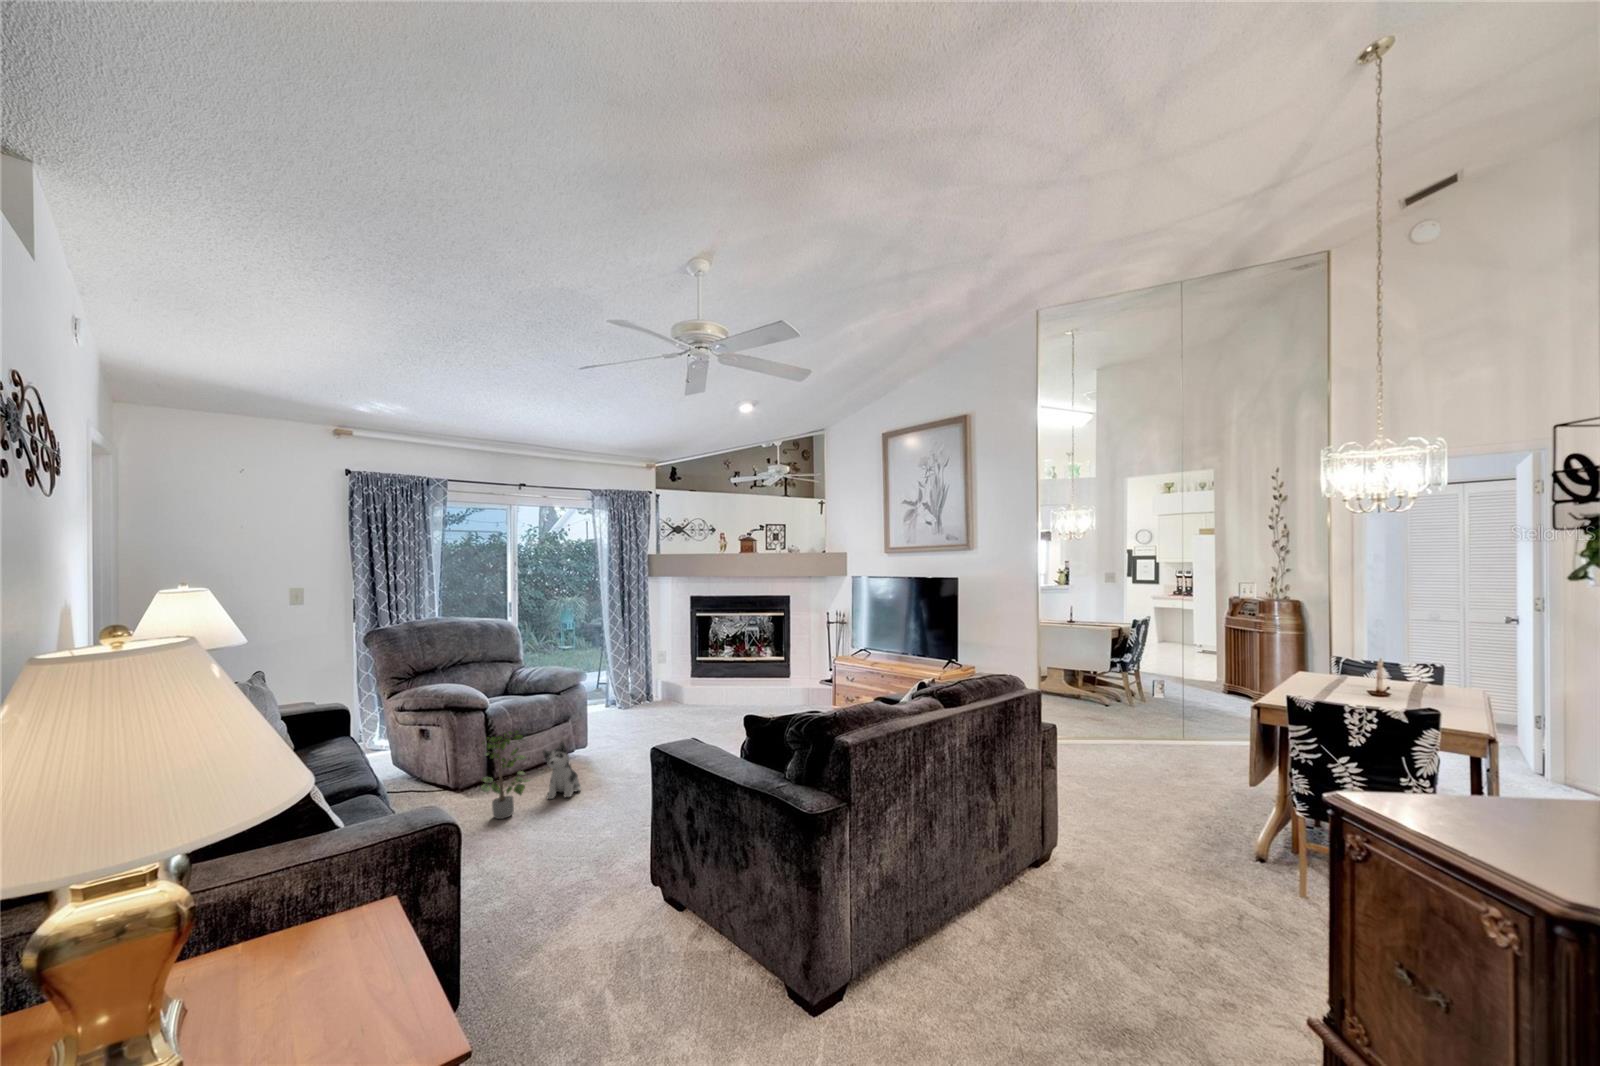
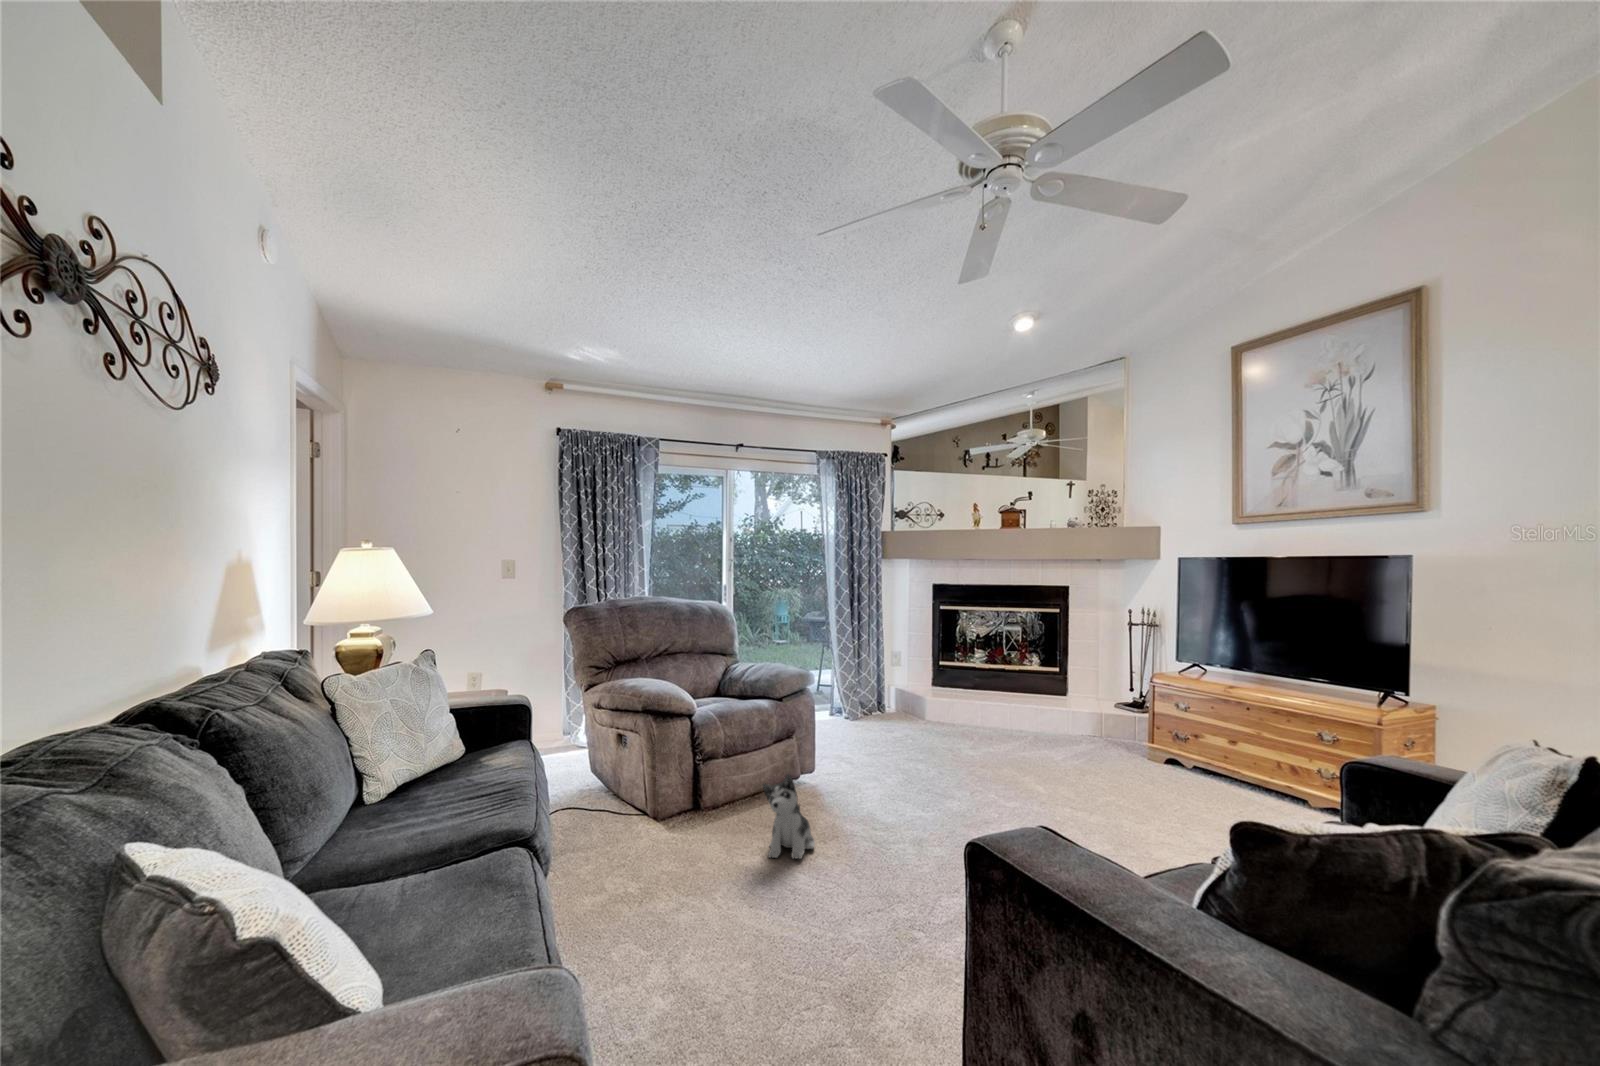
potted plant: present [481,731,531,819] -> none [680,751,755,886]

